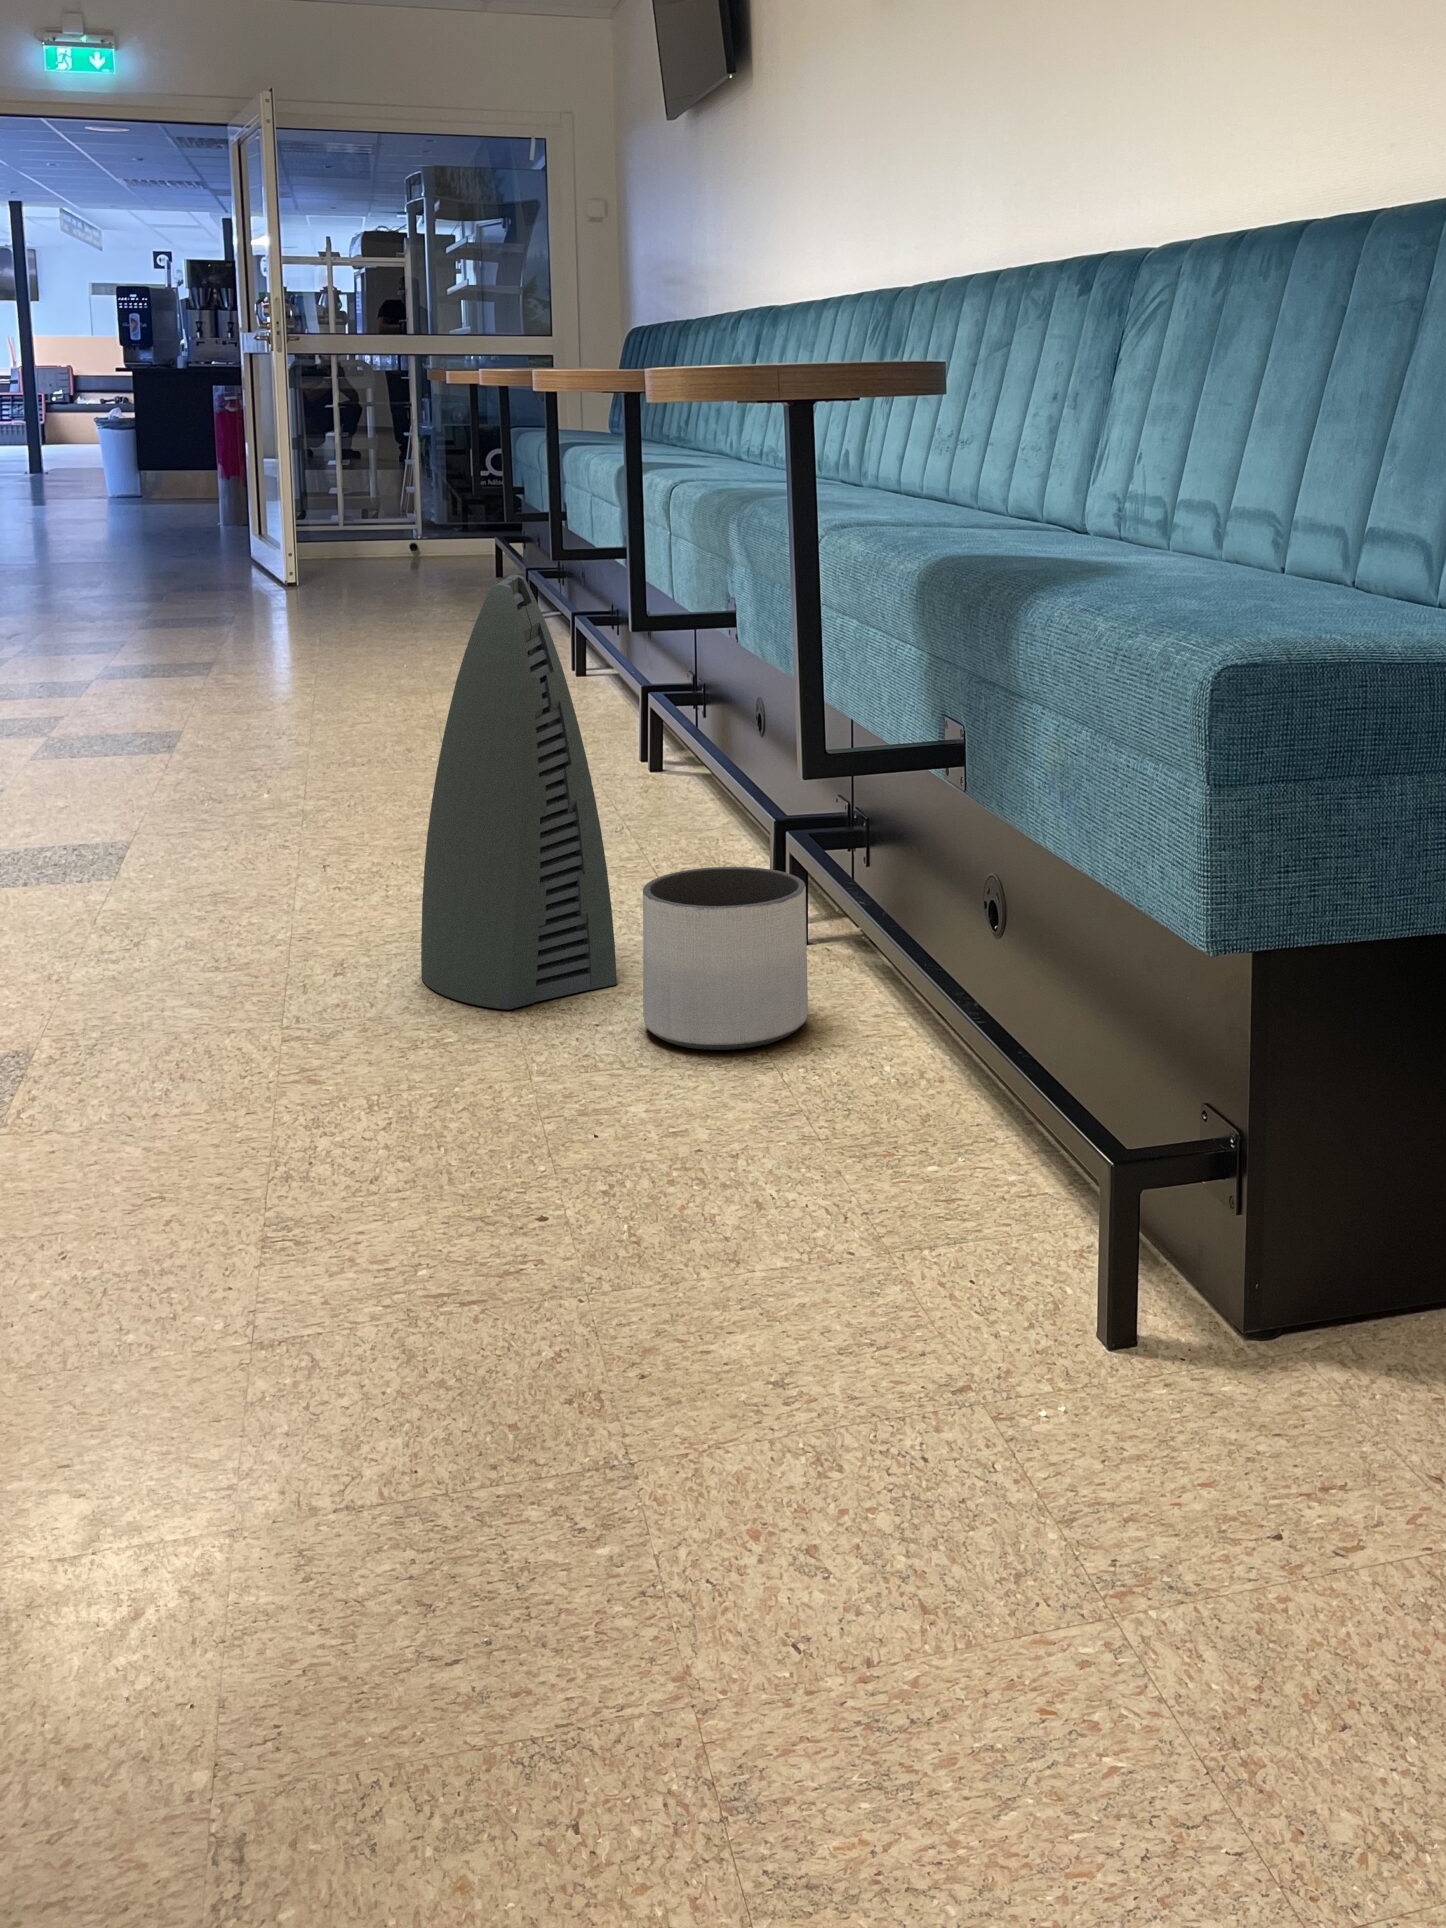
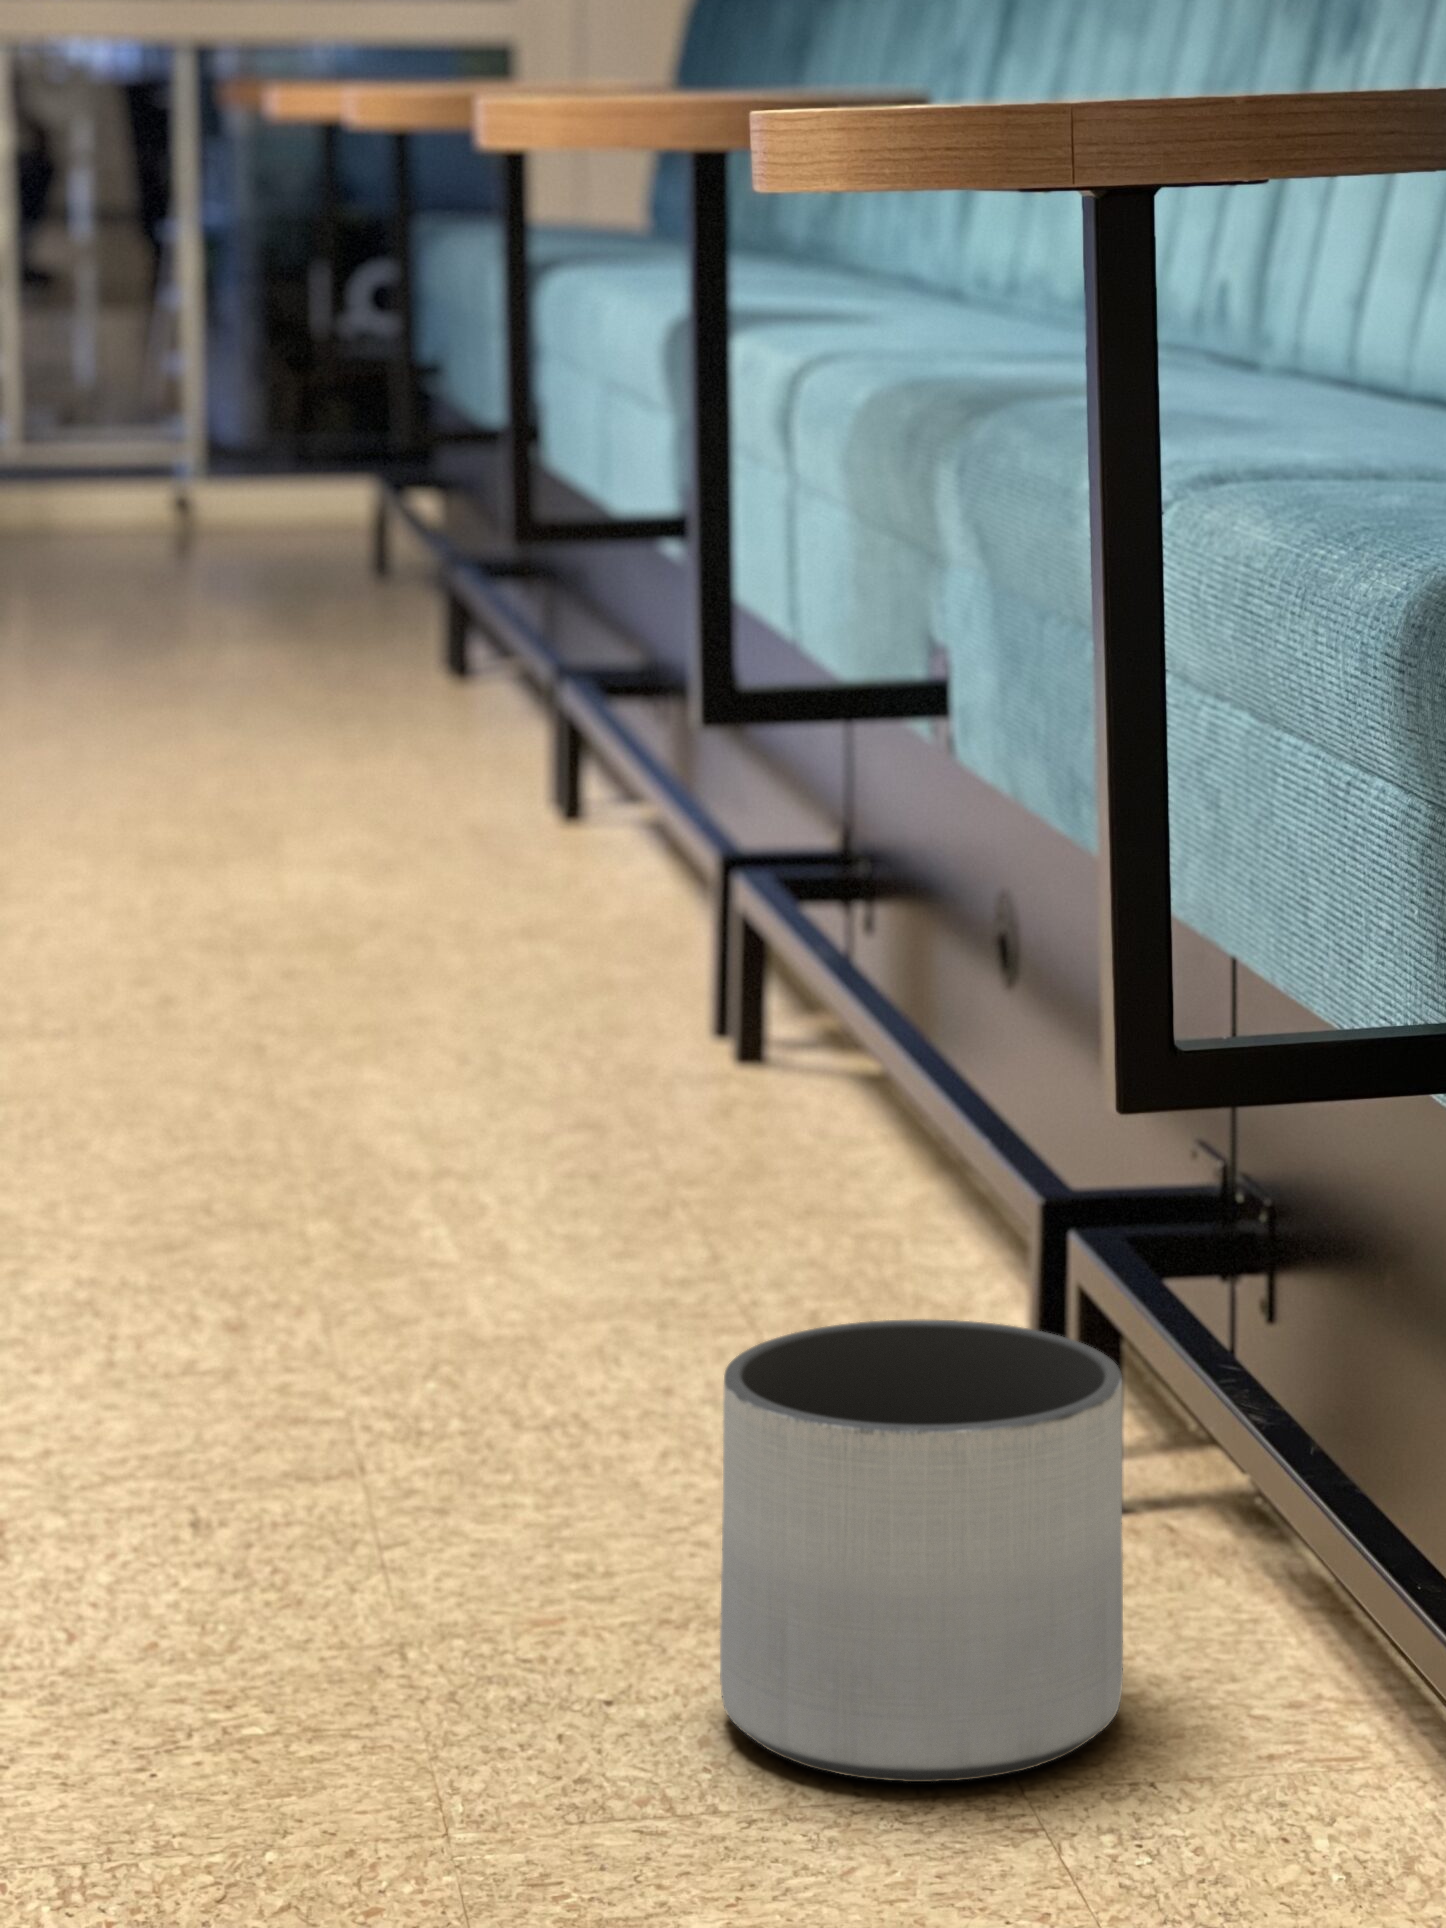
air purifier: present [421,574,617,1009] -> none [193,595,656,1652]

